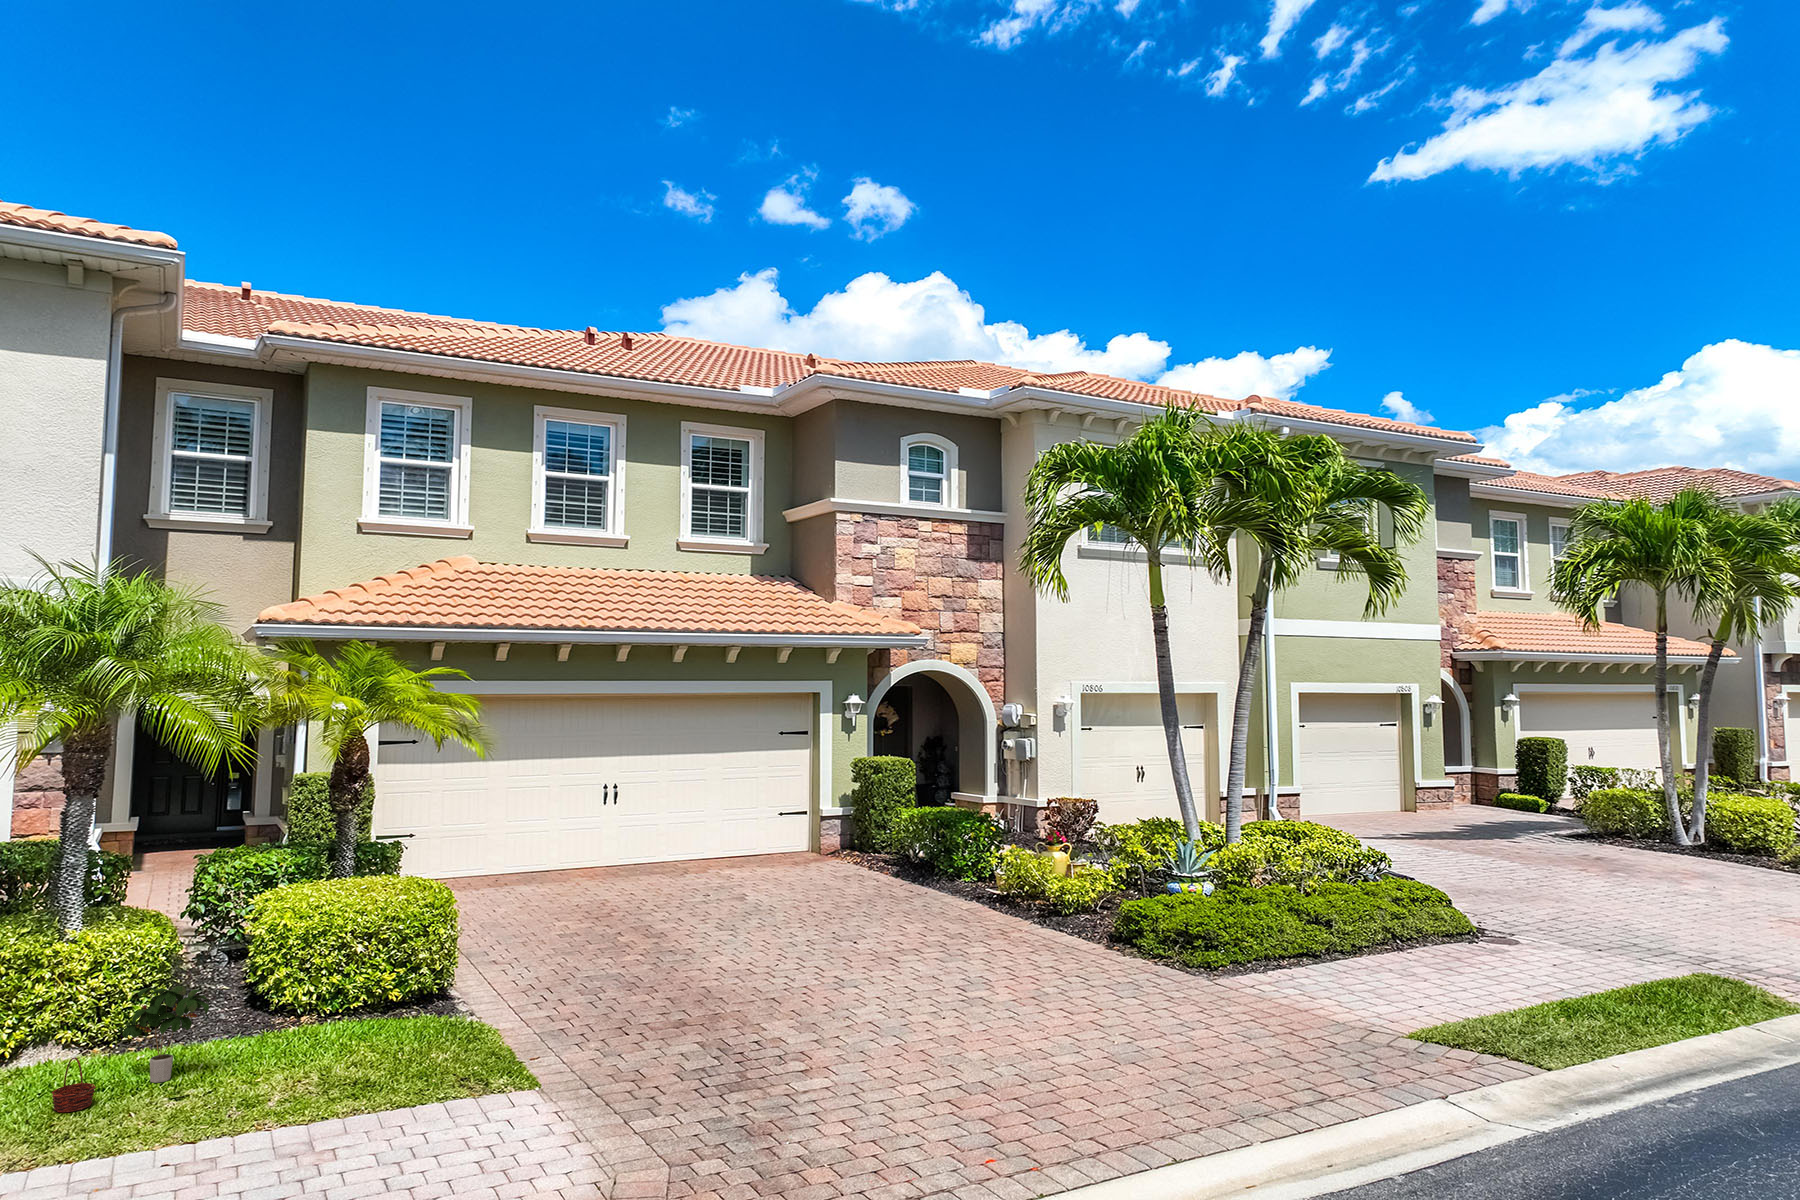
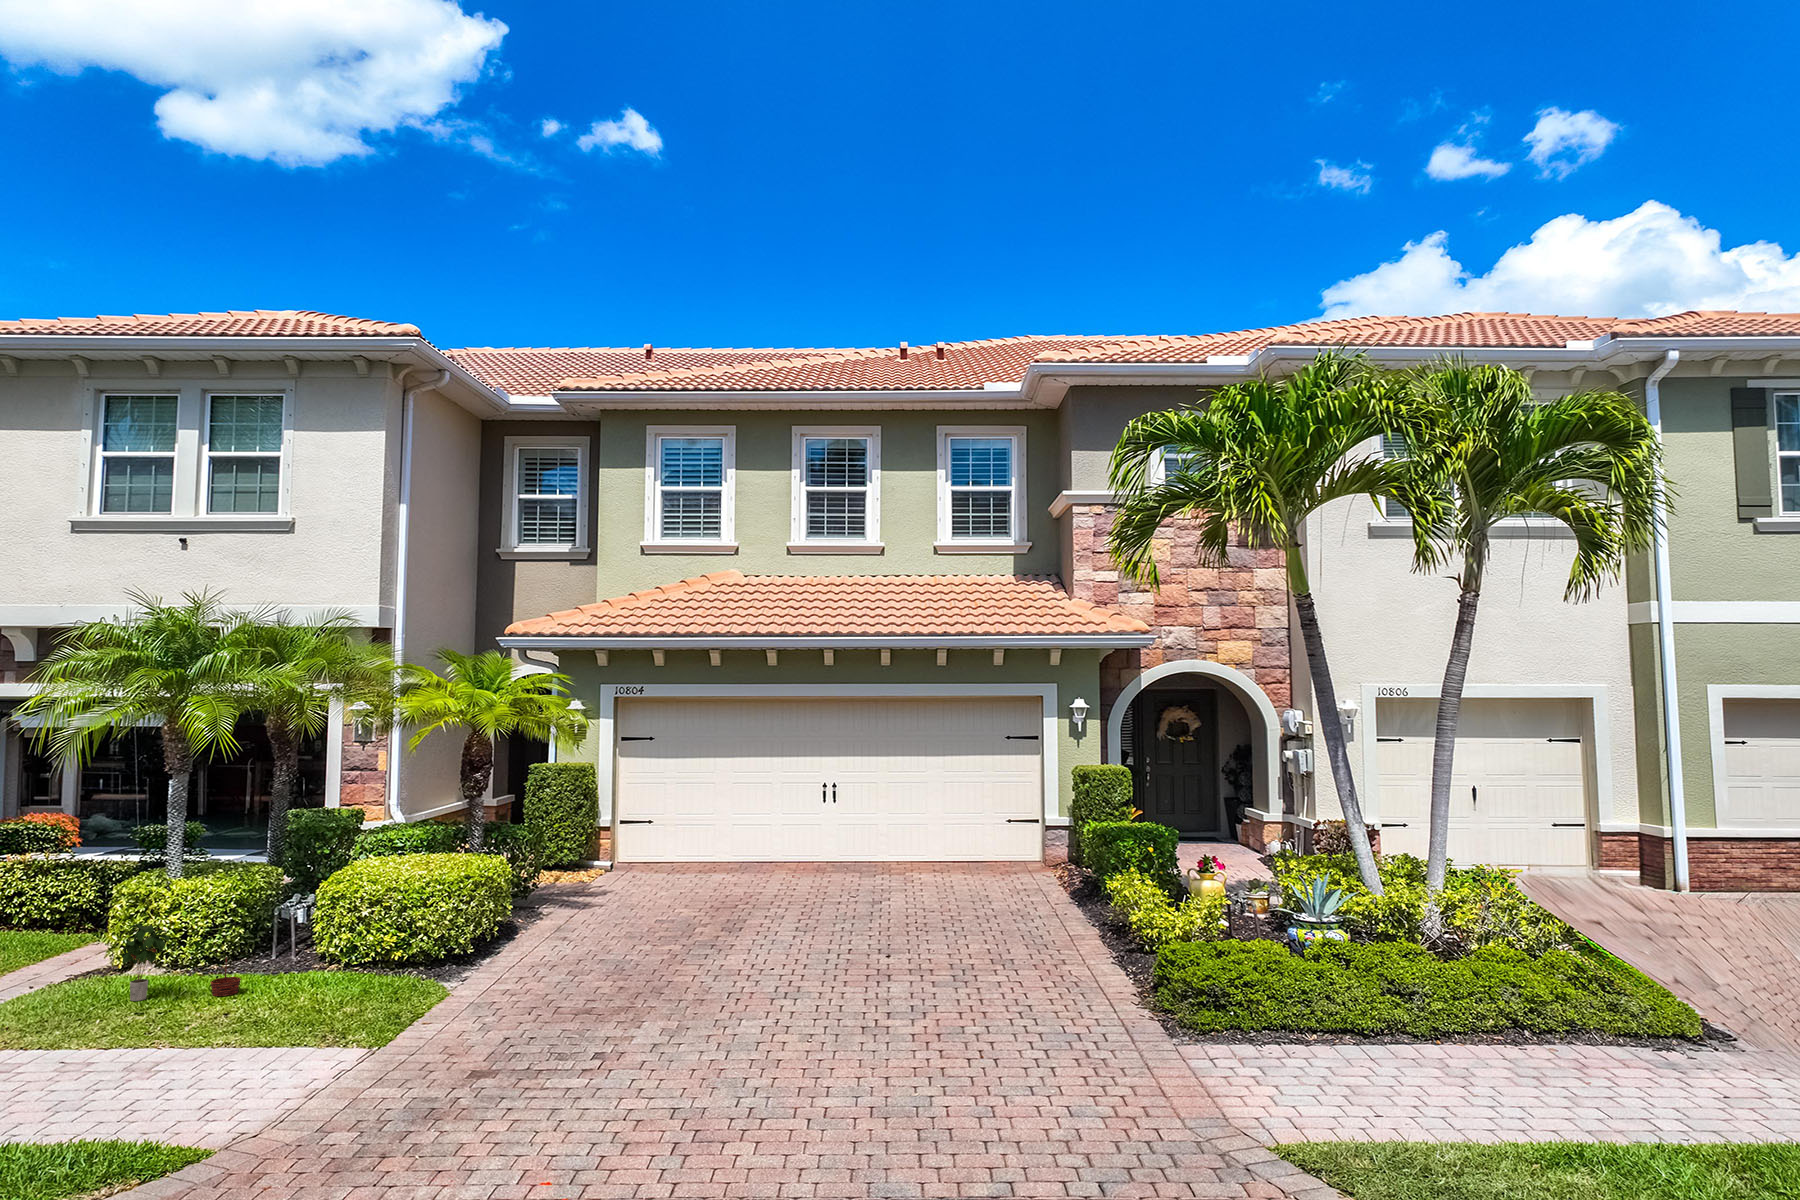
basket: present [52,1057,96,1112] -> present [210,957,241,996]

